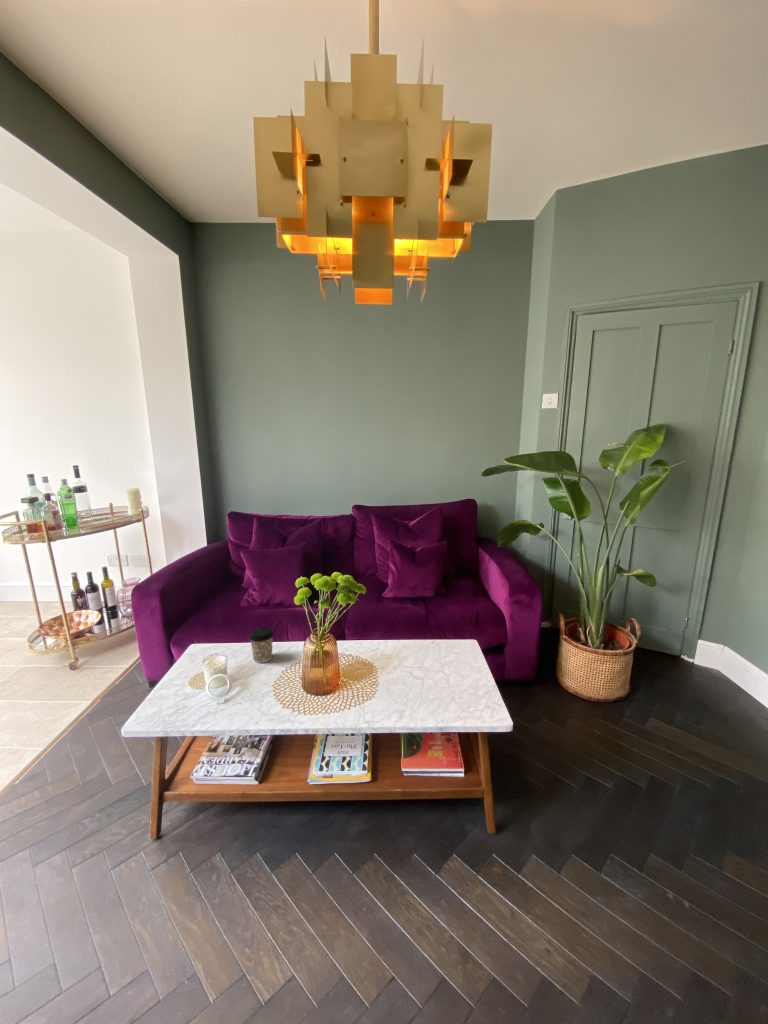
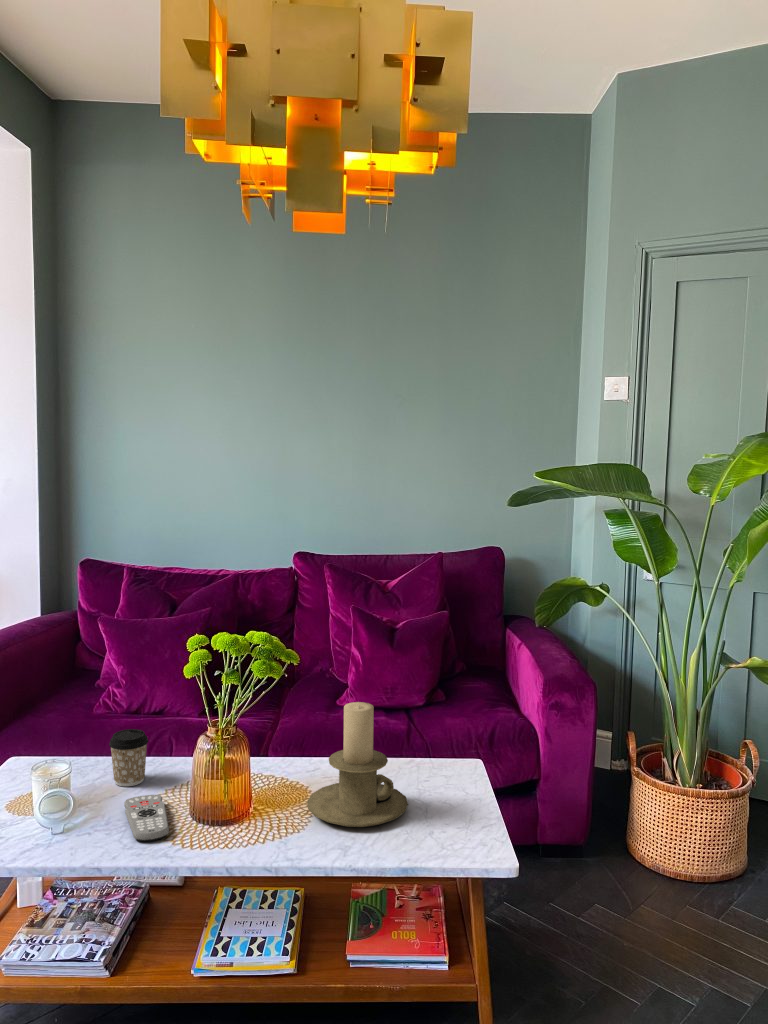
candle holder: none [373,612,437,692] -> present [307,702,408,827]
remote control: none [261,670,289,706] -> present [124,795,169,841]

